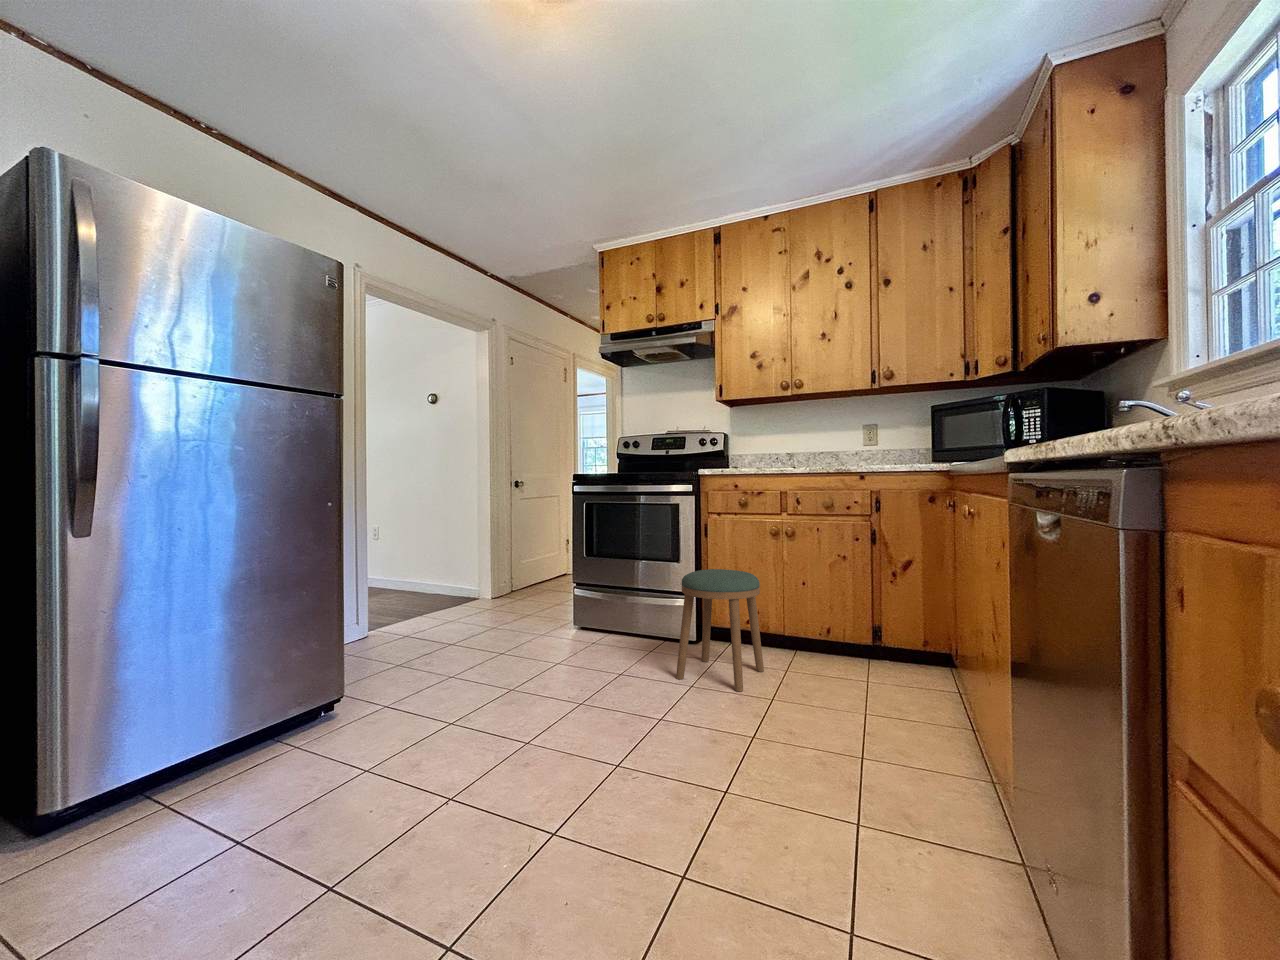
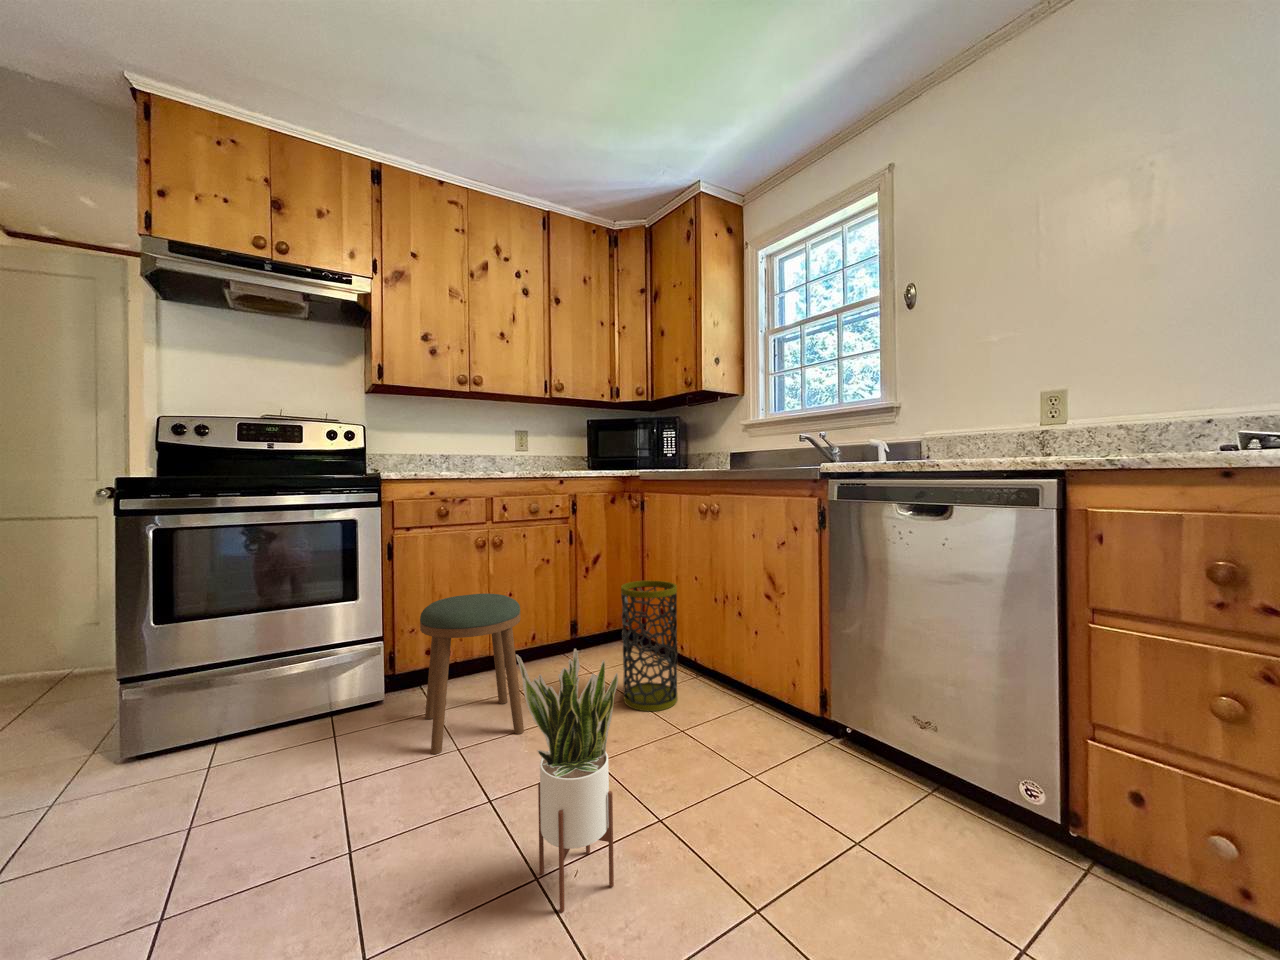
trash can: none [846,585,915,732] -> present [621,581,678,711]
potted plant: none [611,590,666,781] -> present [516,649,618,912]

